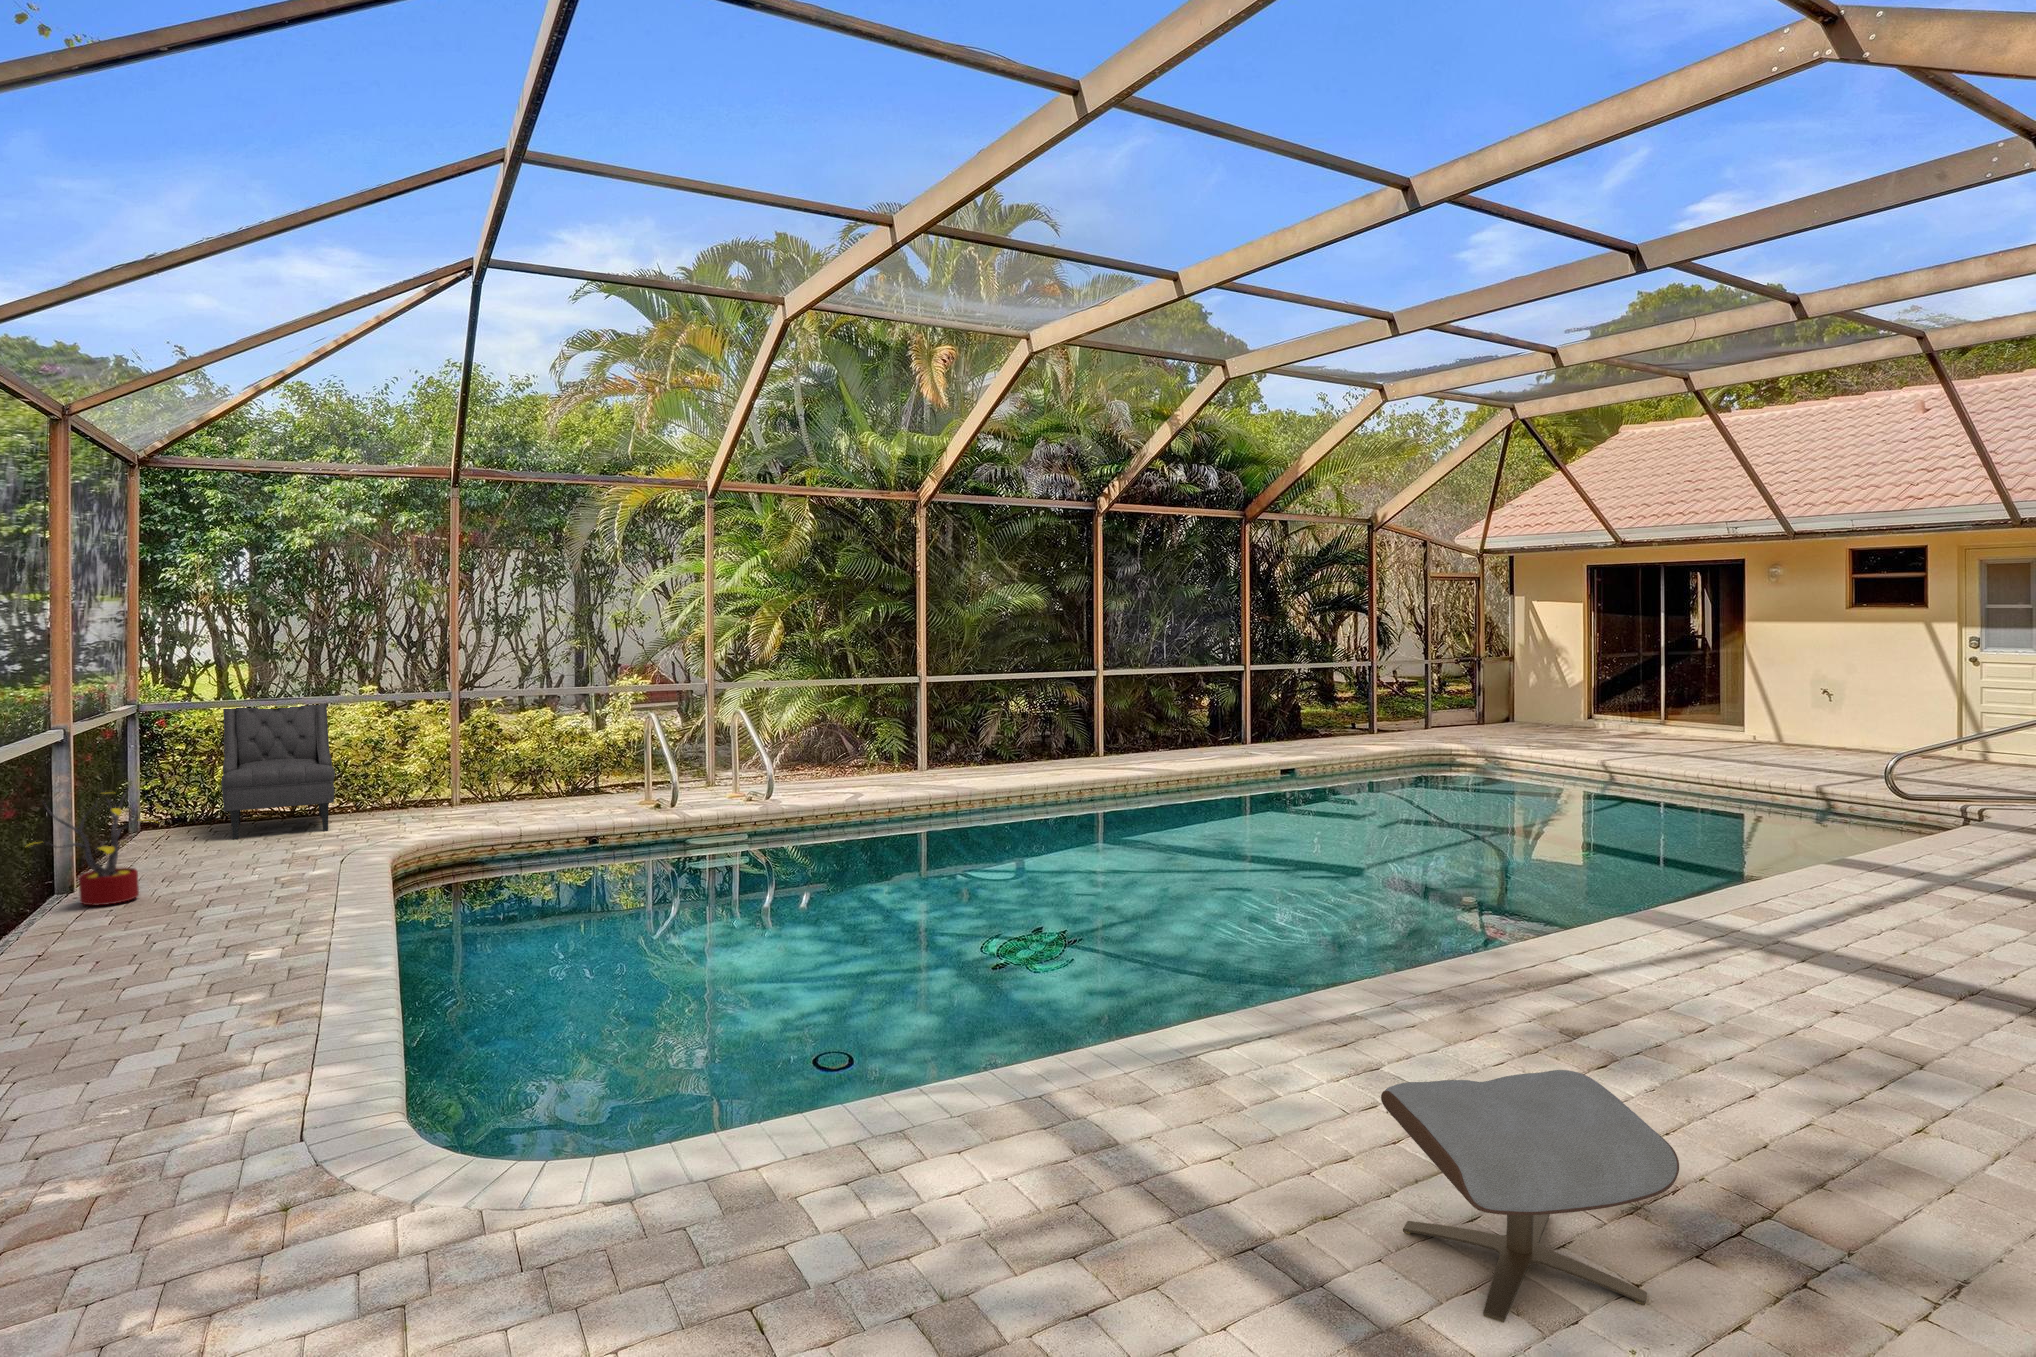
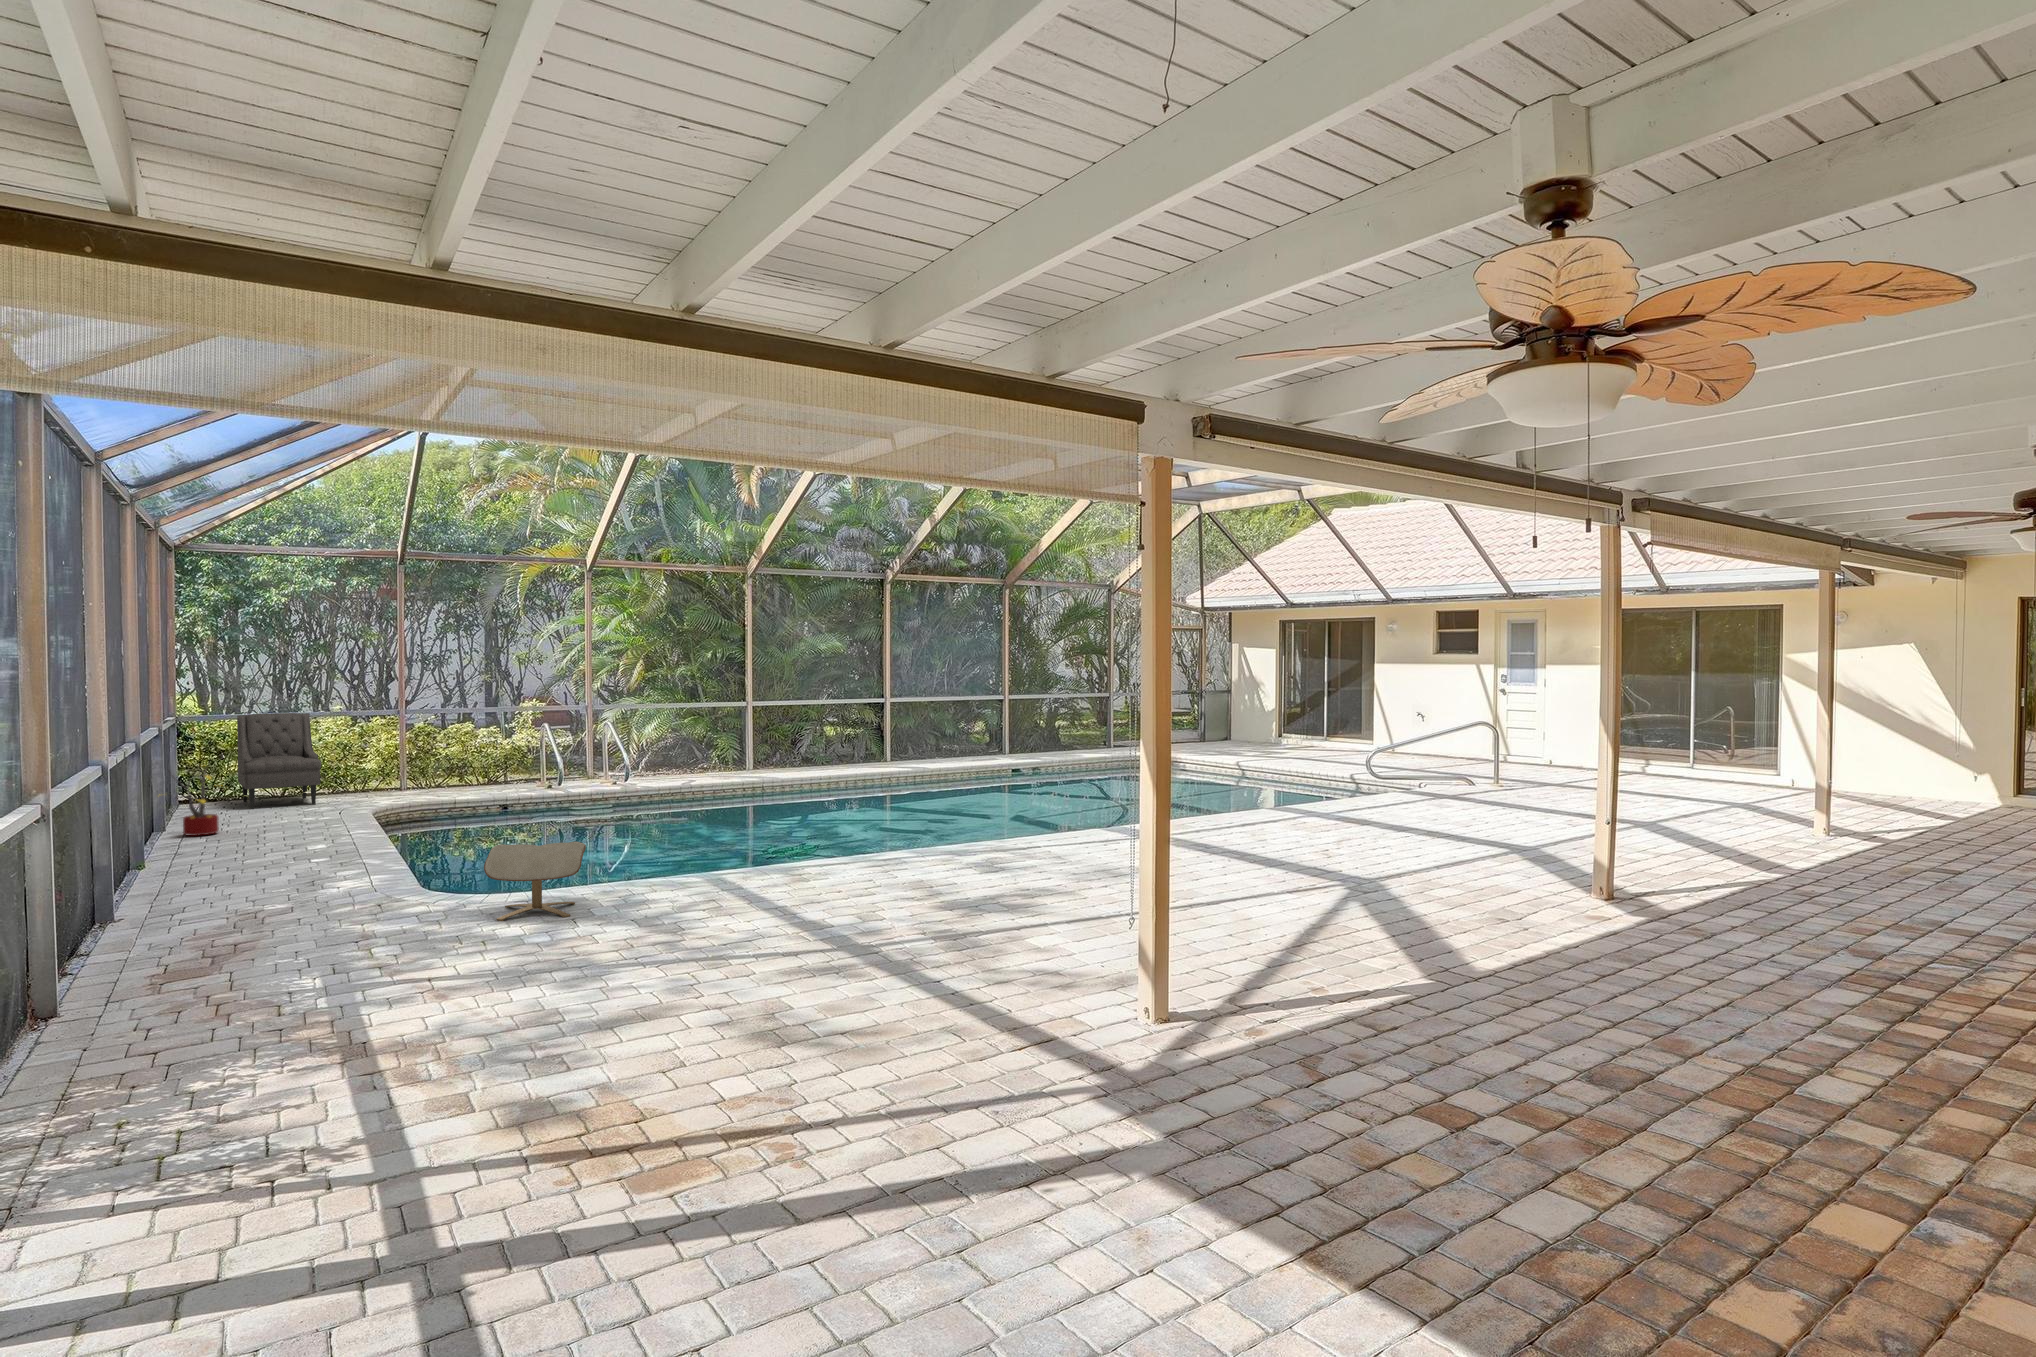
ottoman: present [1381,1070,1679,1322] -> present [484,841,586,921]

